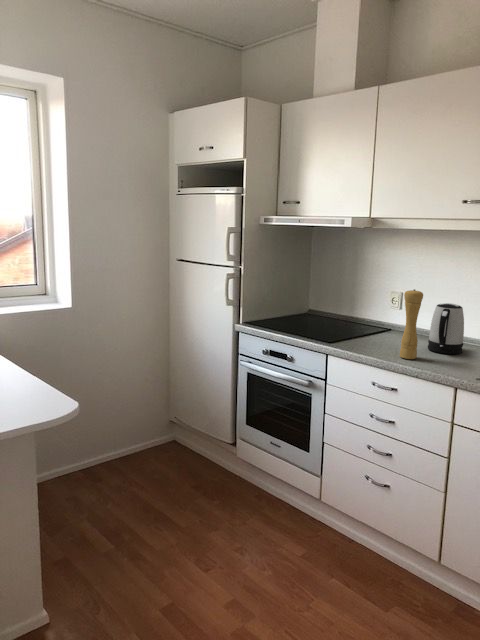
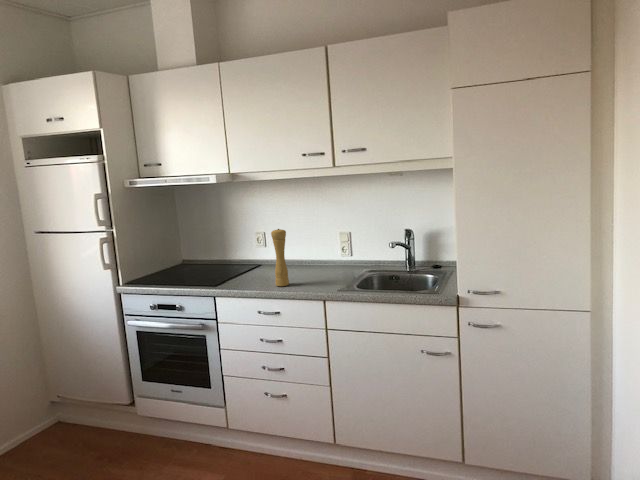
kettle: present [428,303,464,354] -> none [294,236,321,277]

